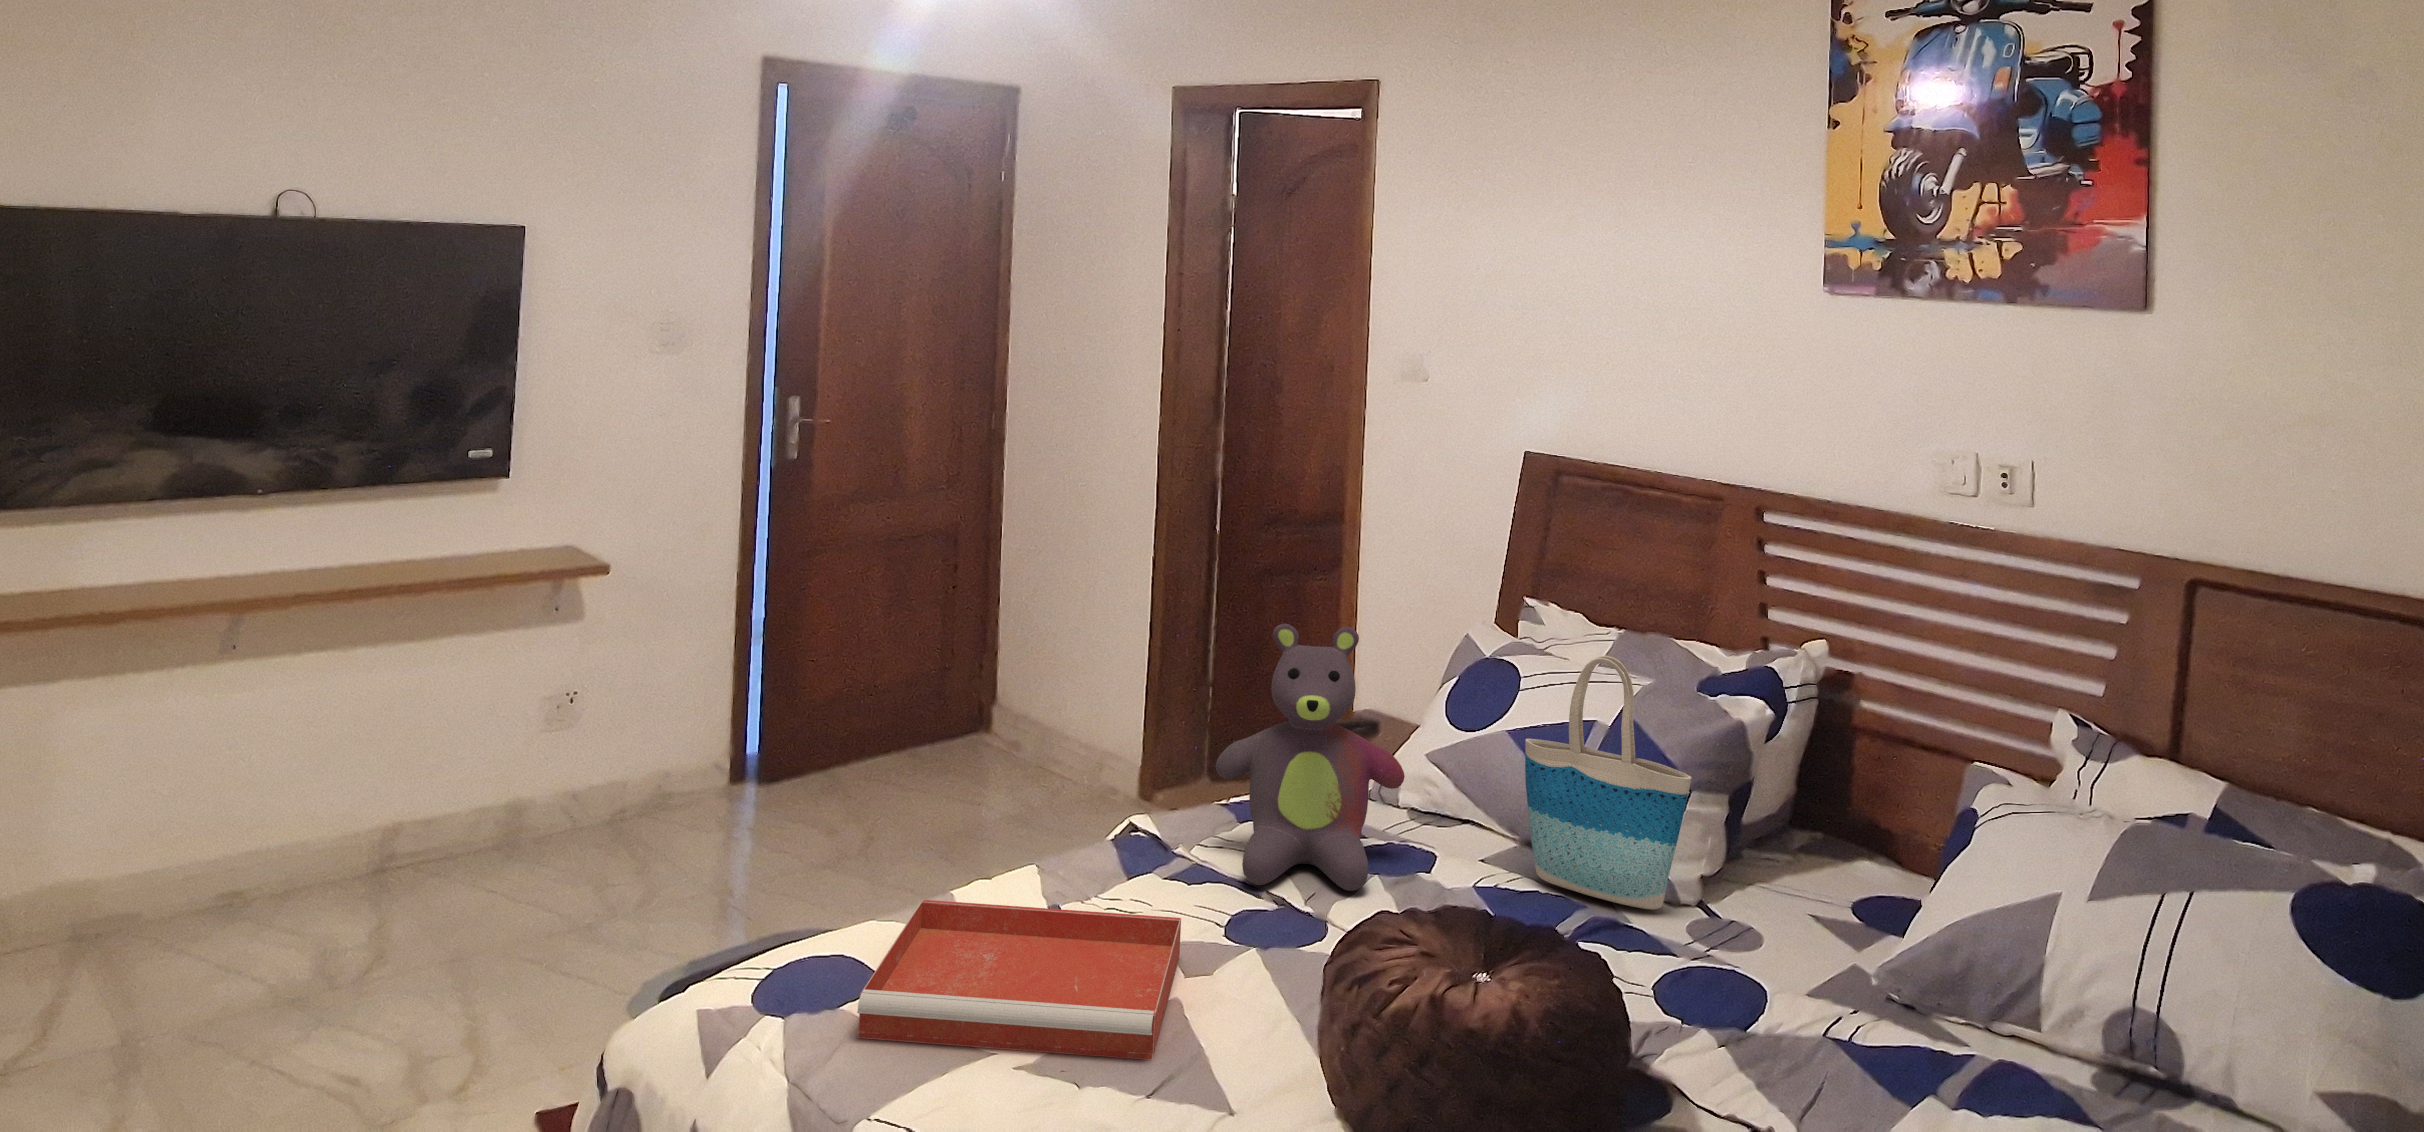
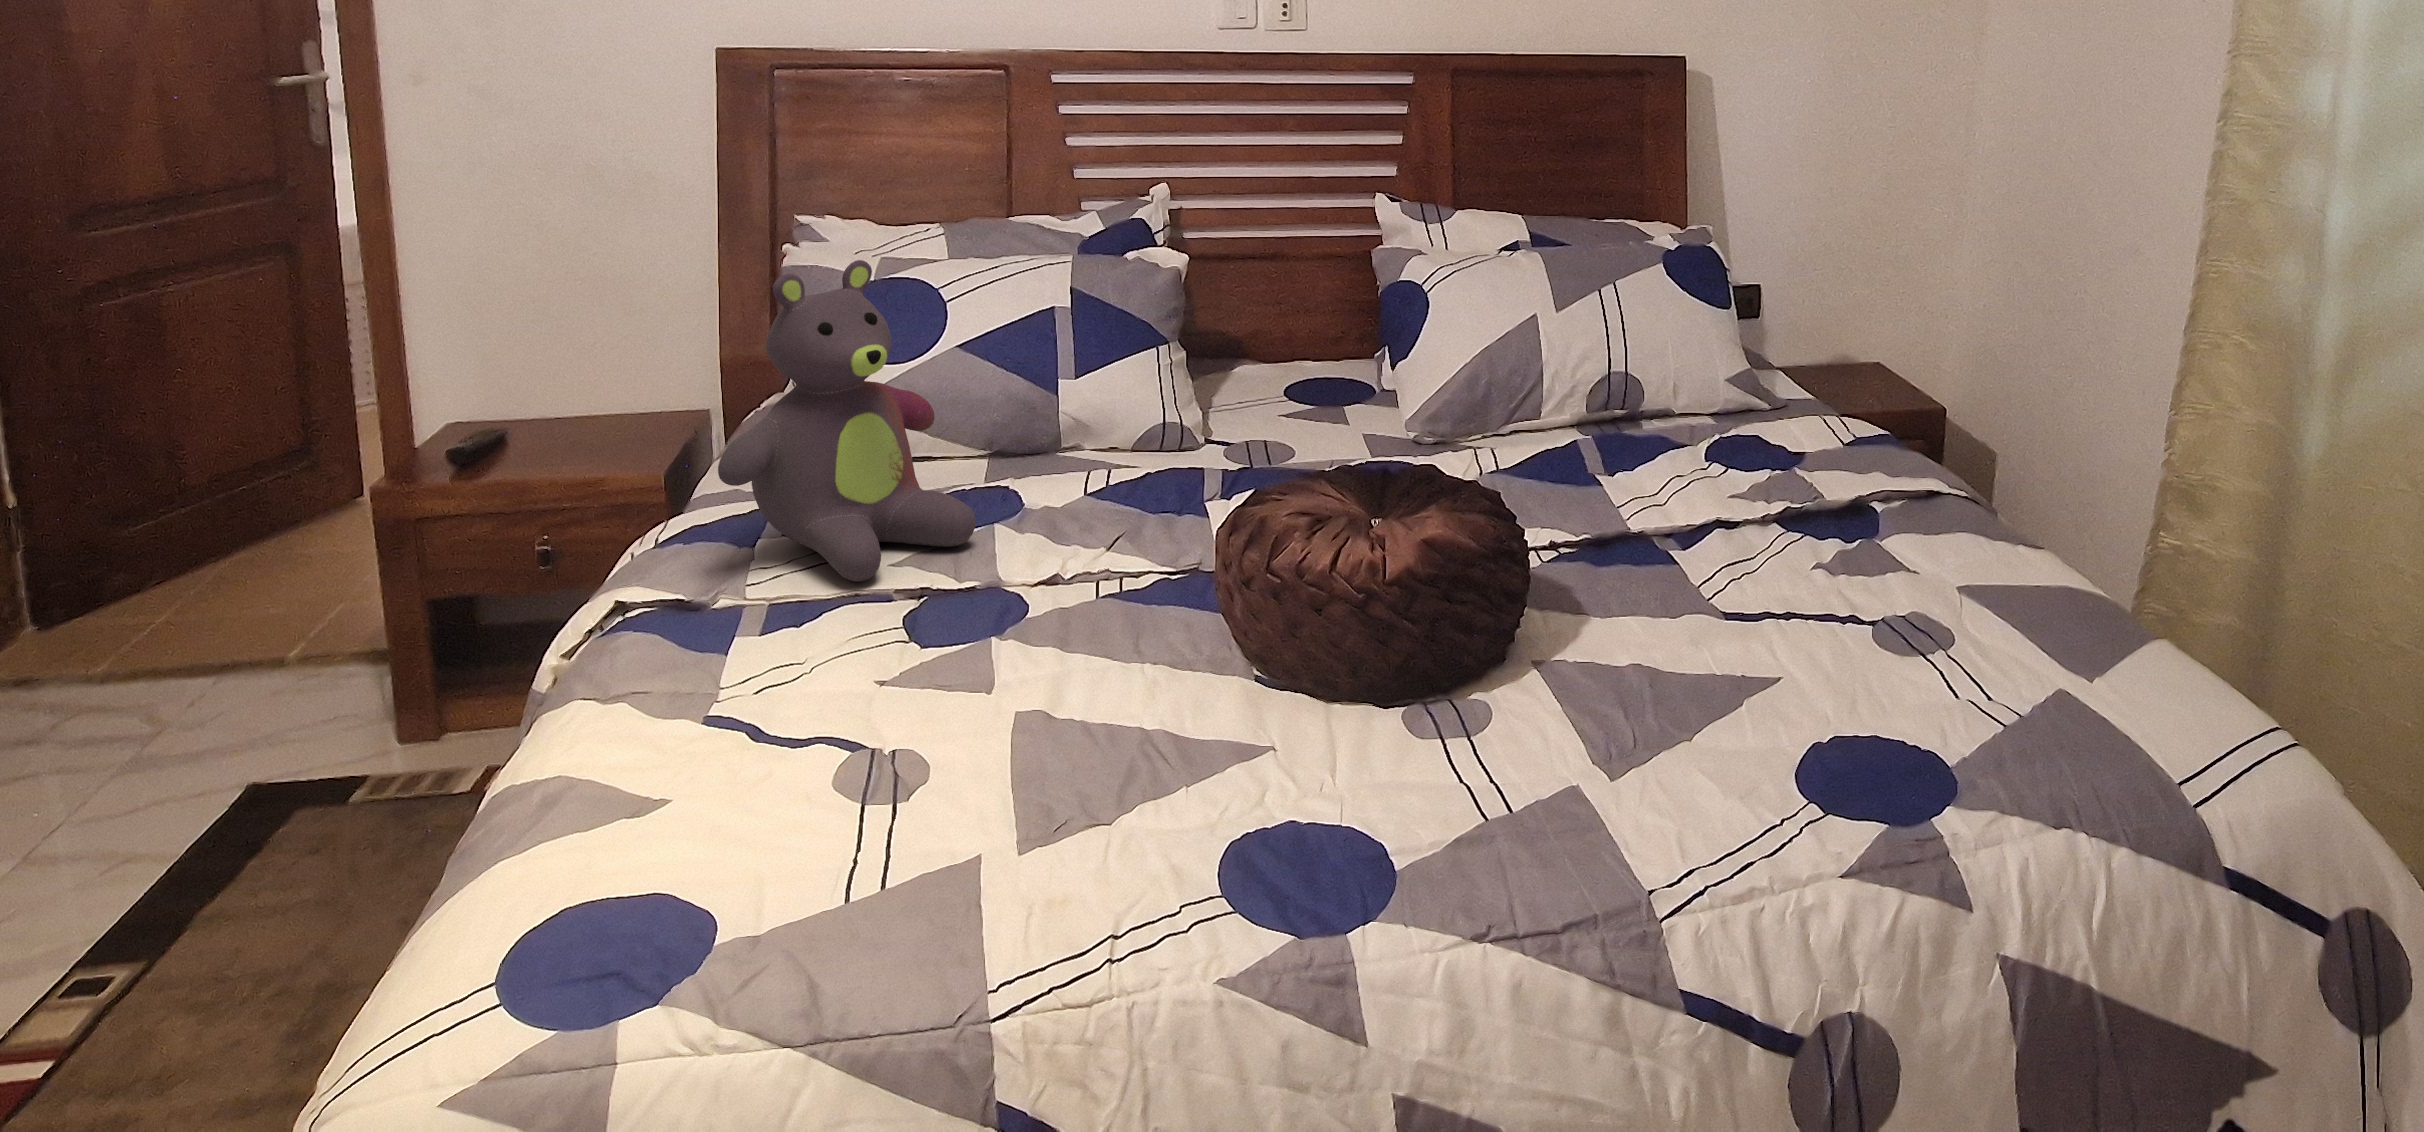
tote bag: present [1525,656,1692,909] -> none [1056,222,1237,467]
tray: present [857,900,1181,1060] -> none [608,622,1130,918]

